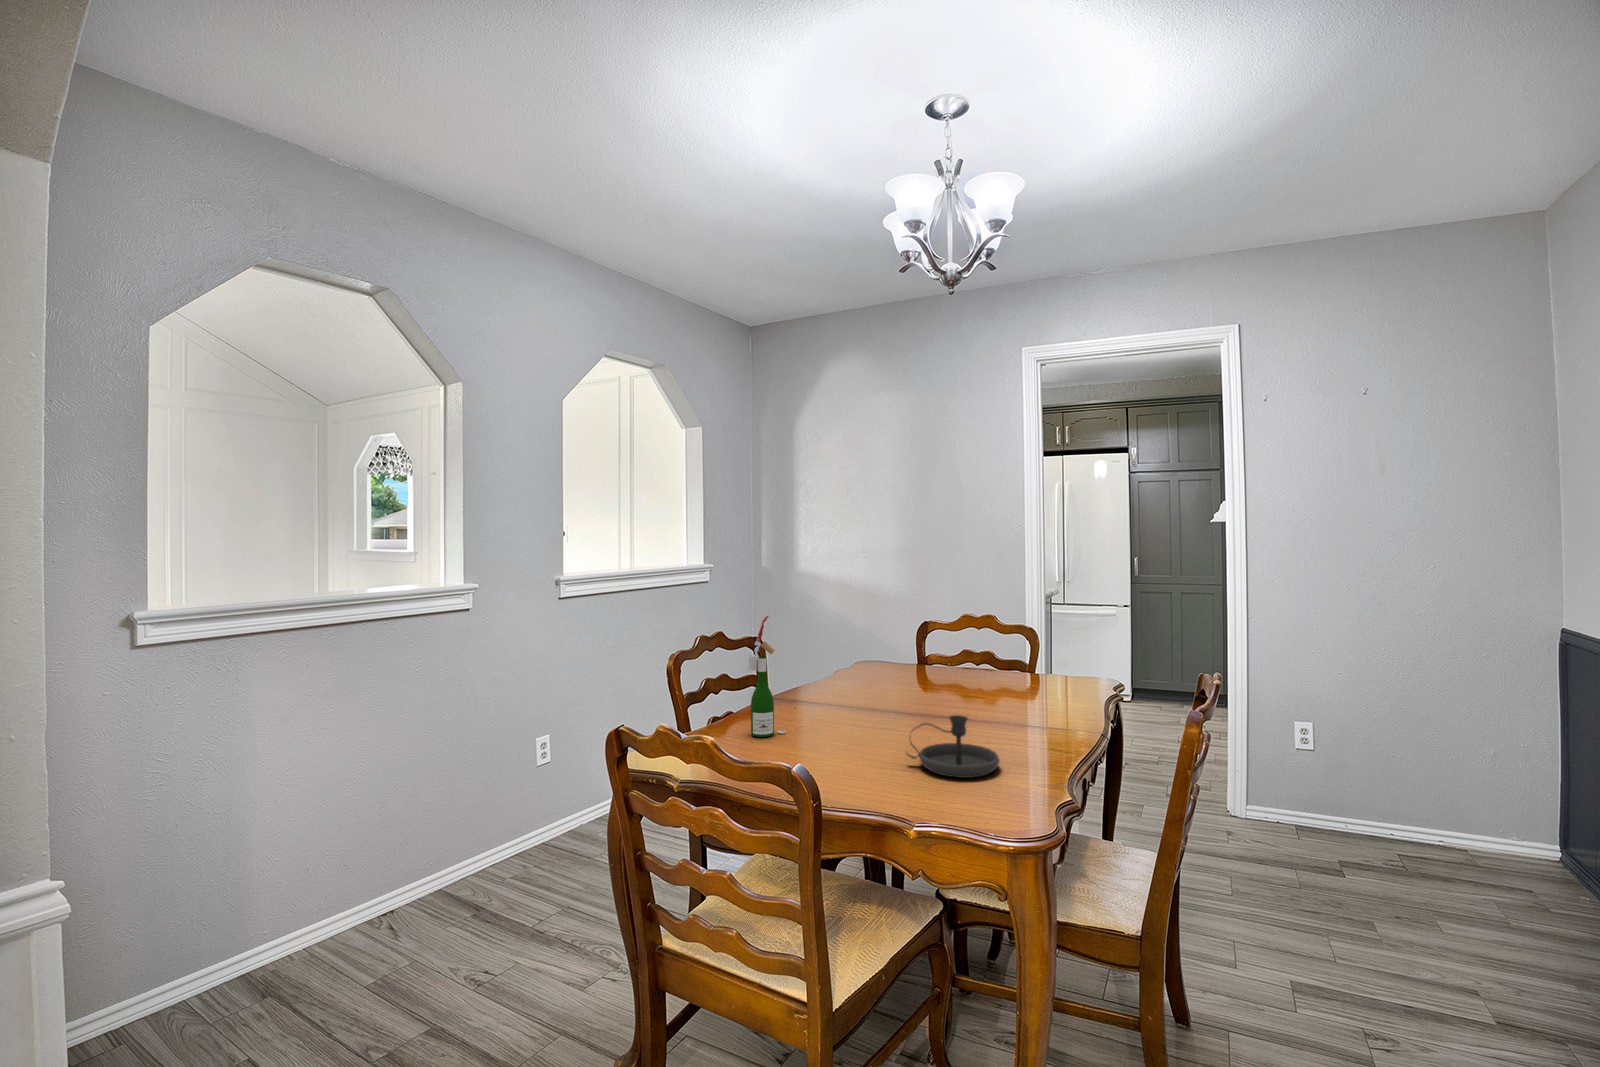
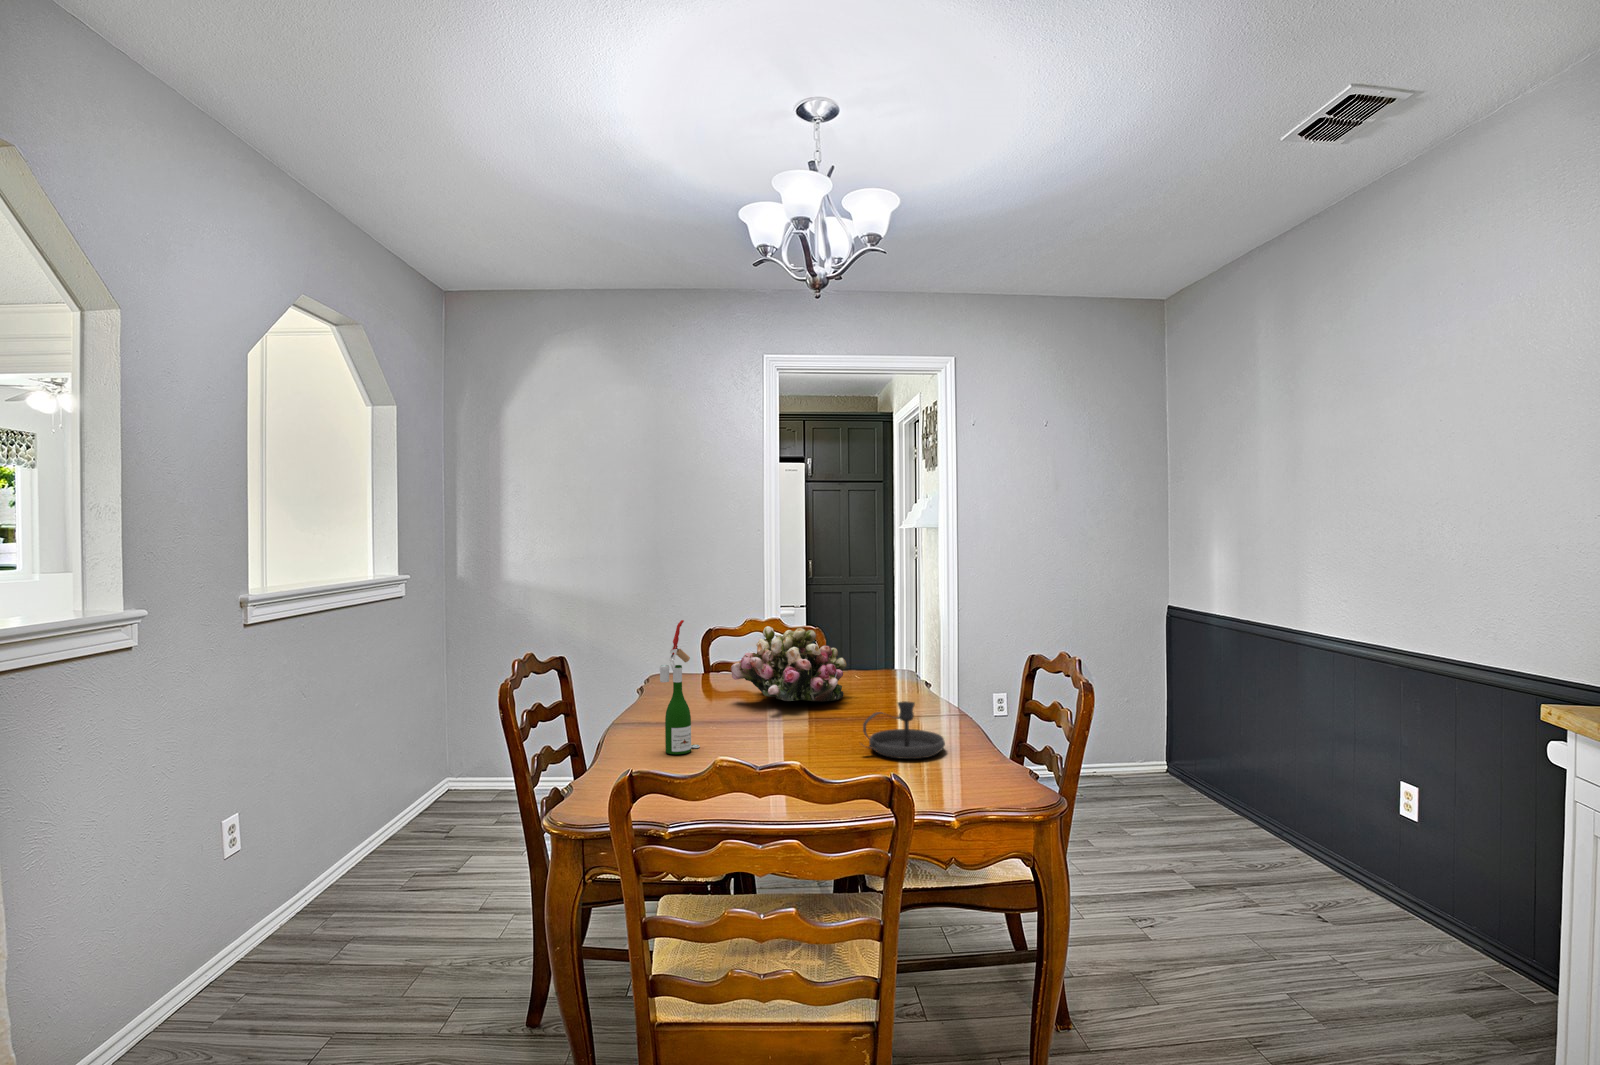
flower arrangement: none [870,626,988,706] -> present [731,626,847,701]

